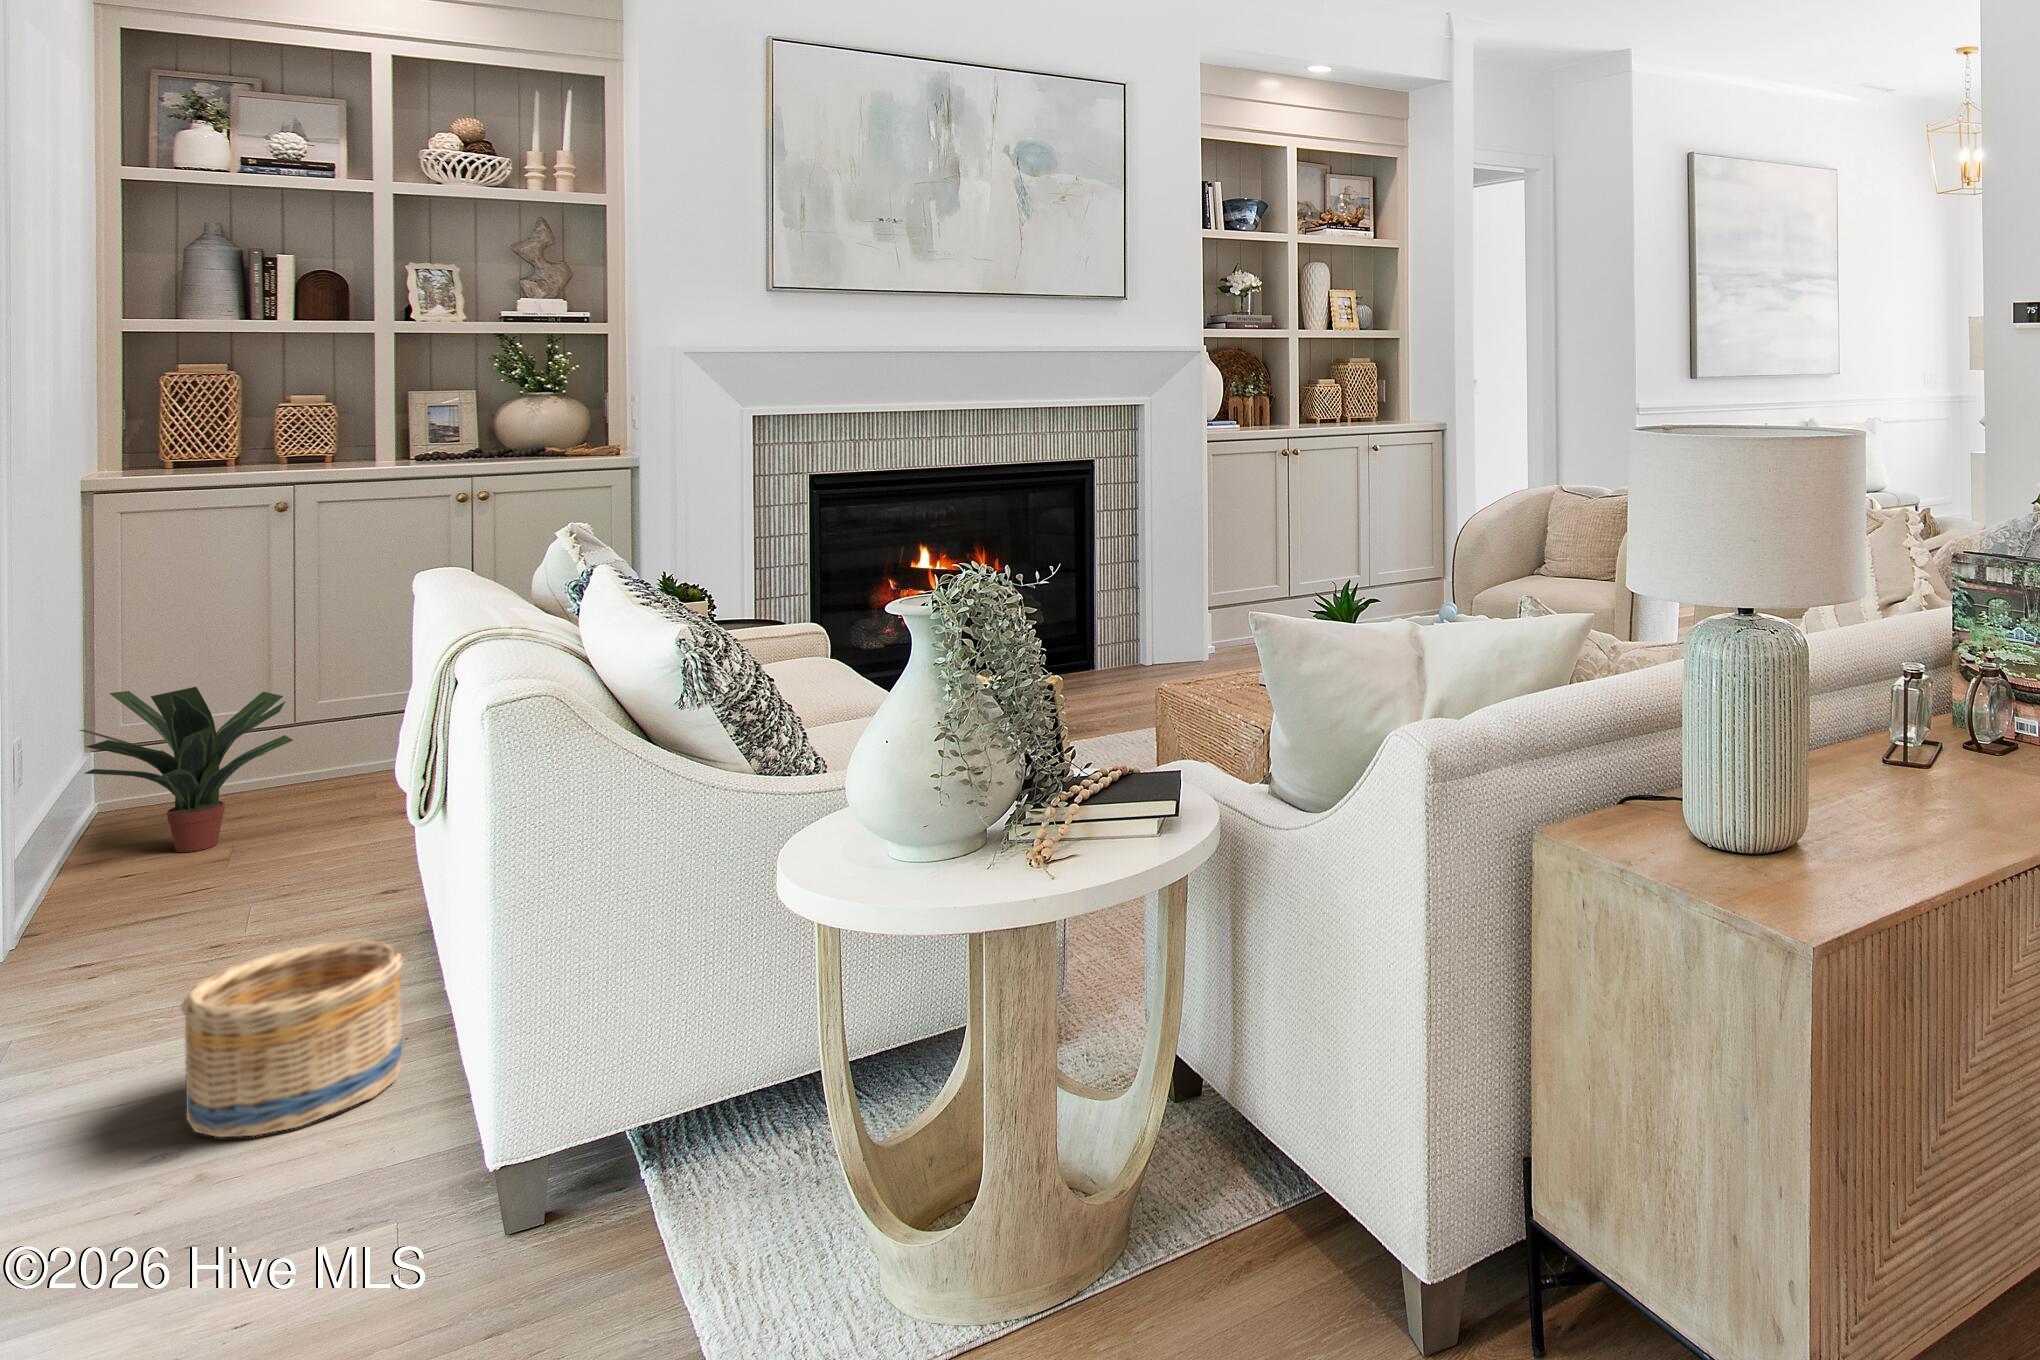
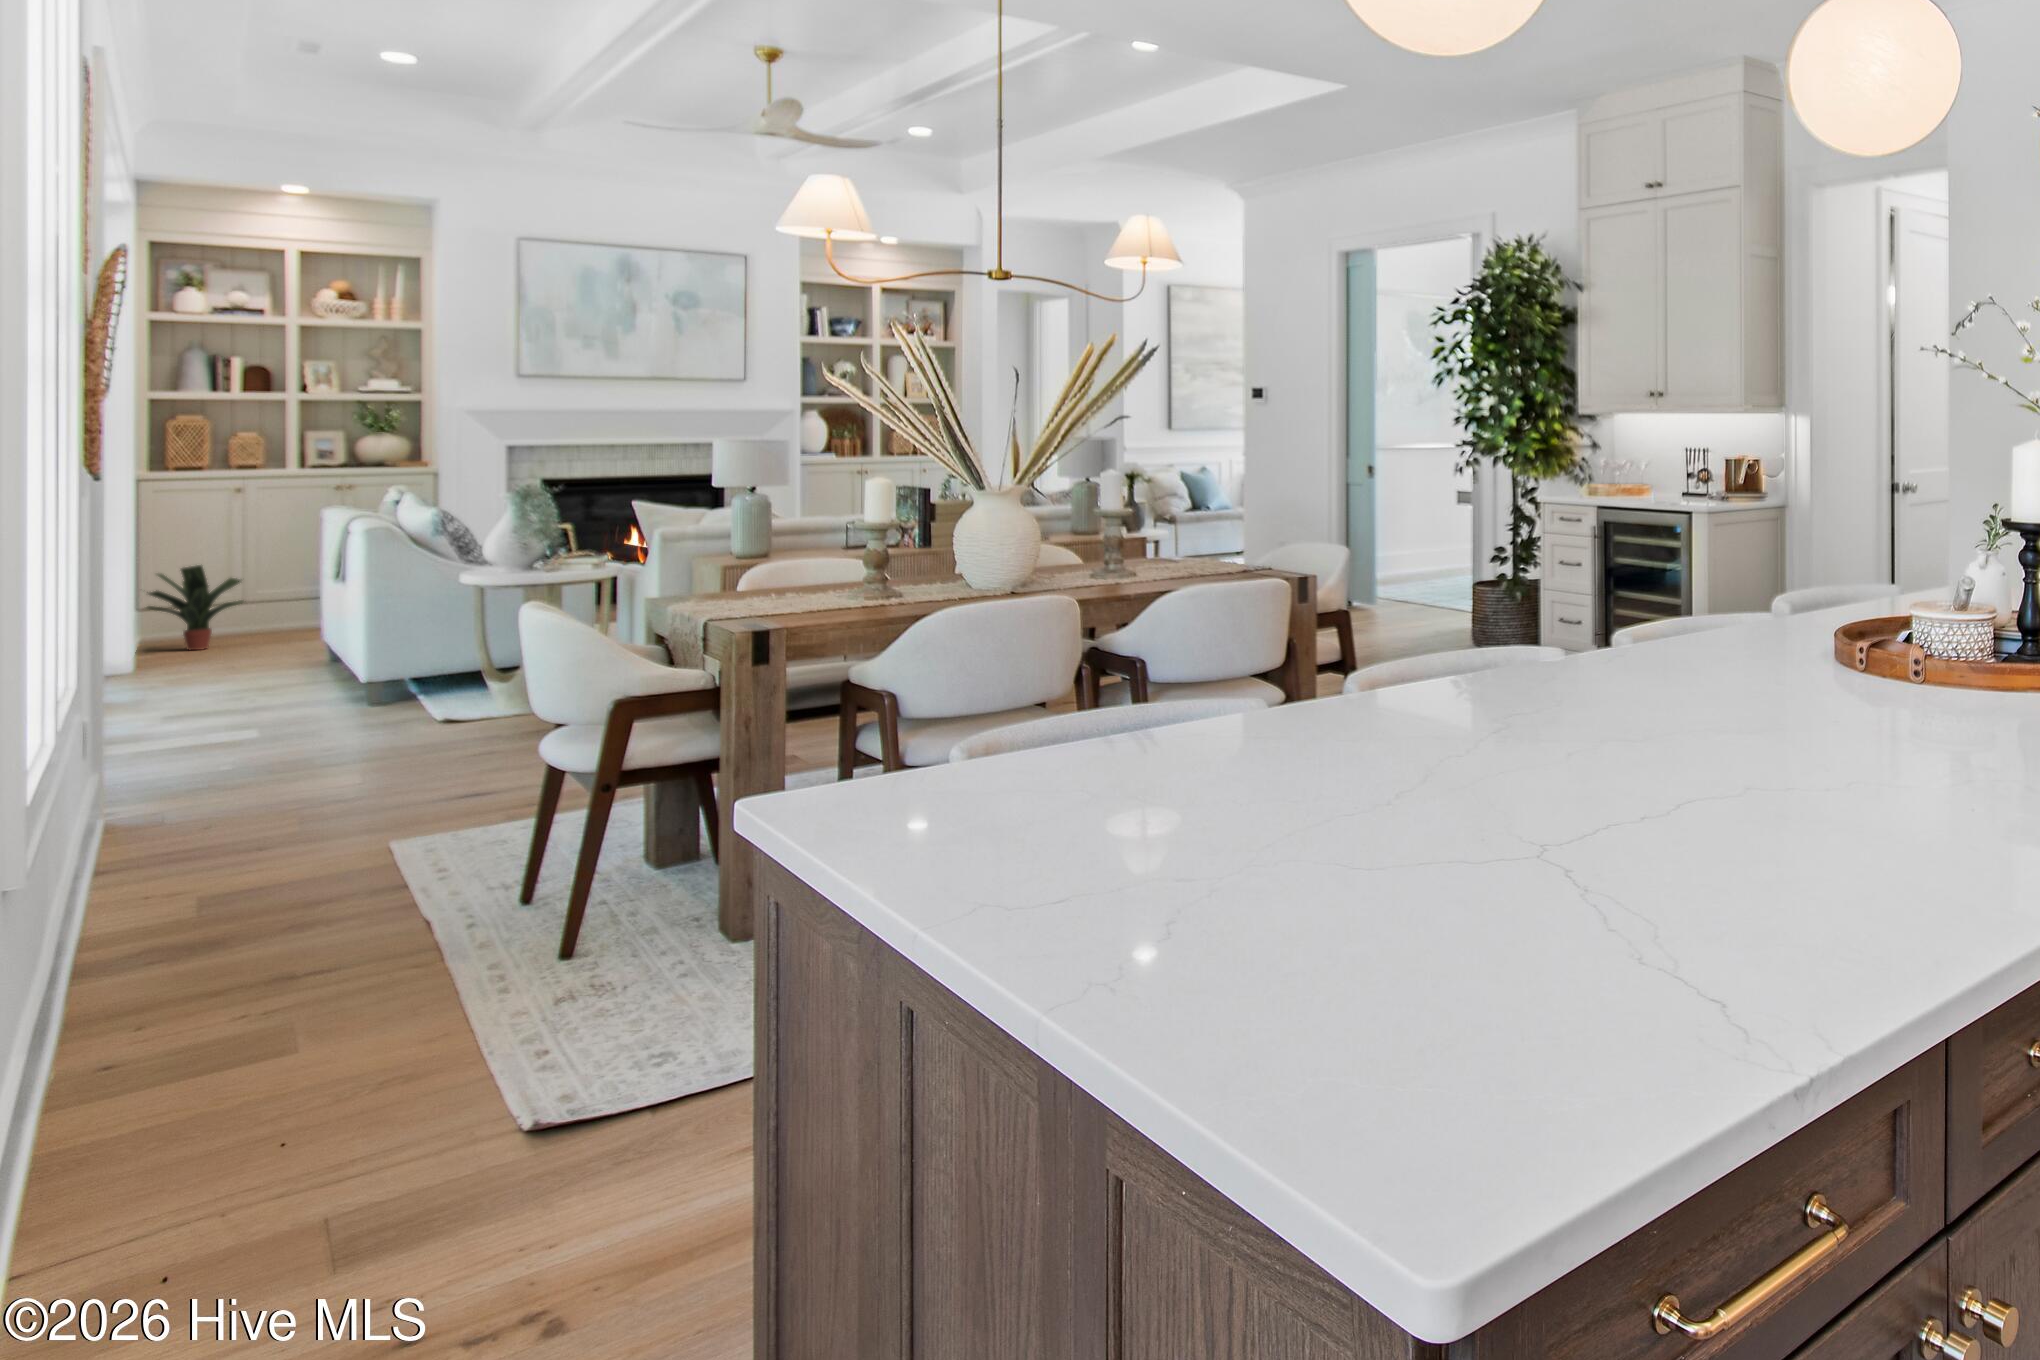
basket: present [181,940,404,1137] -> none [223,634,312,692]

